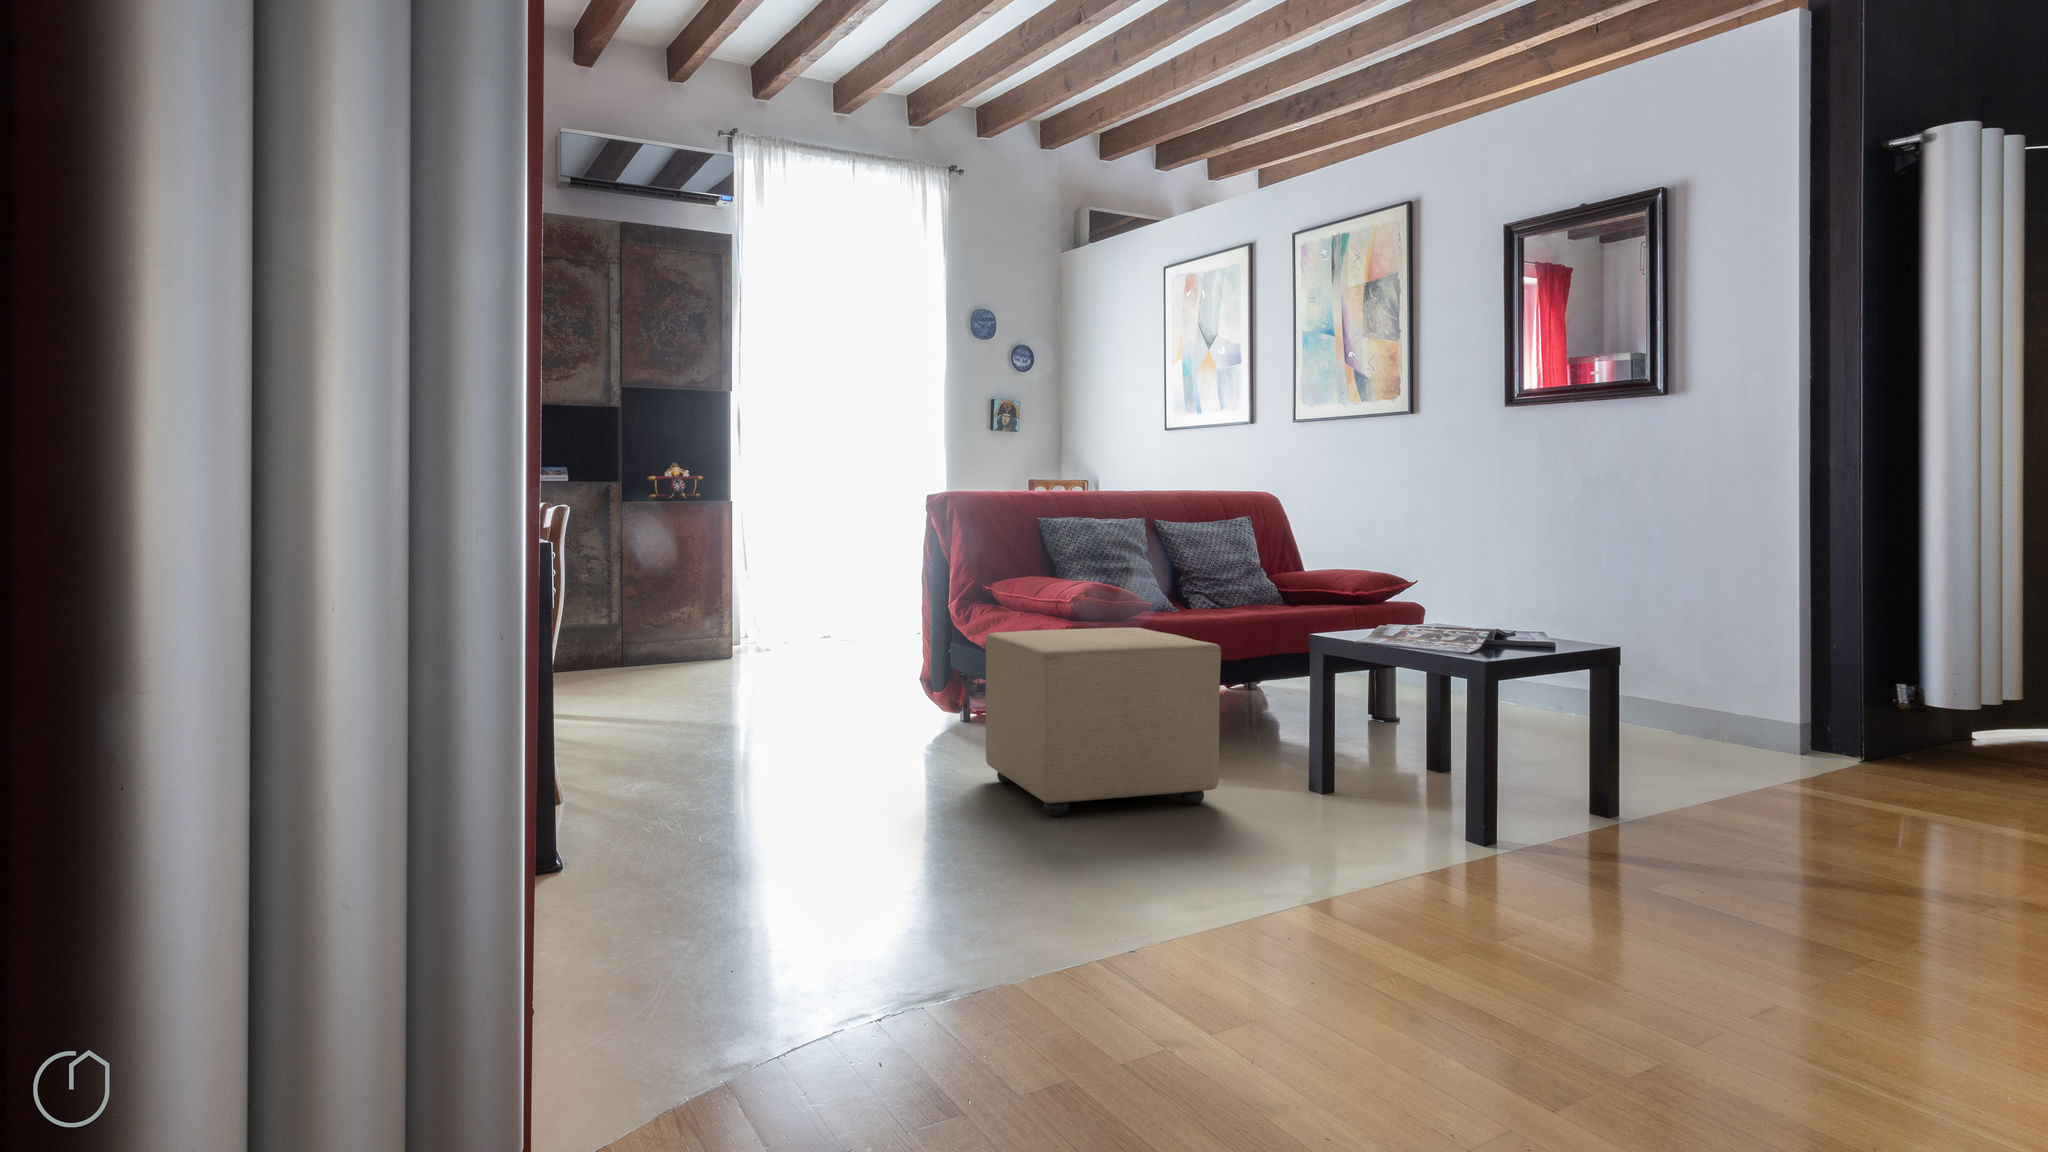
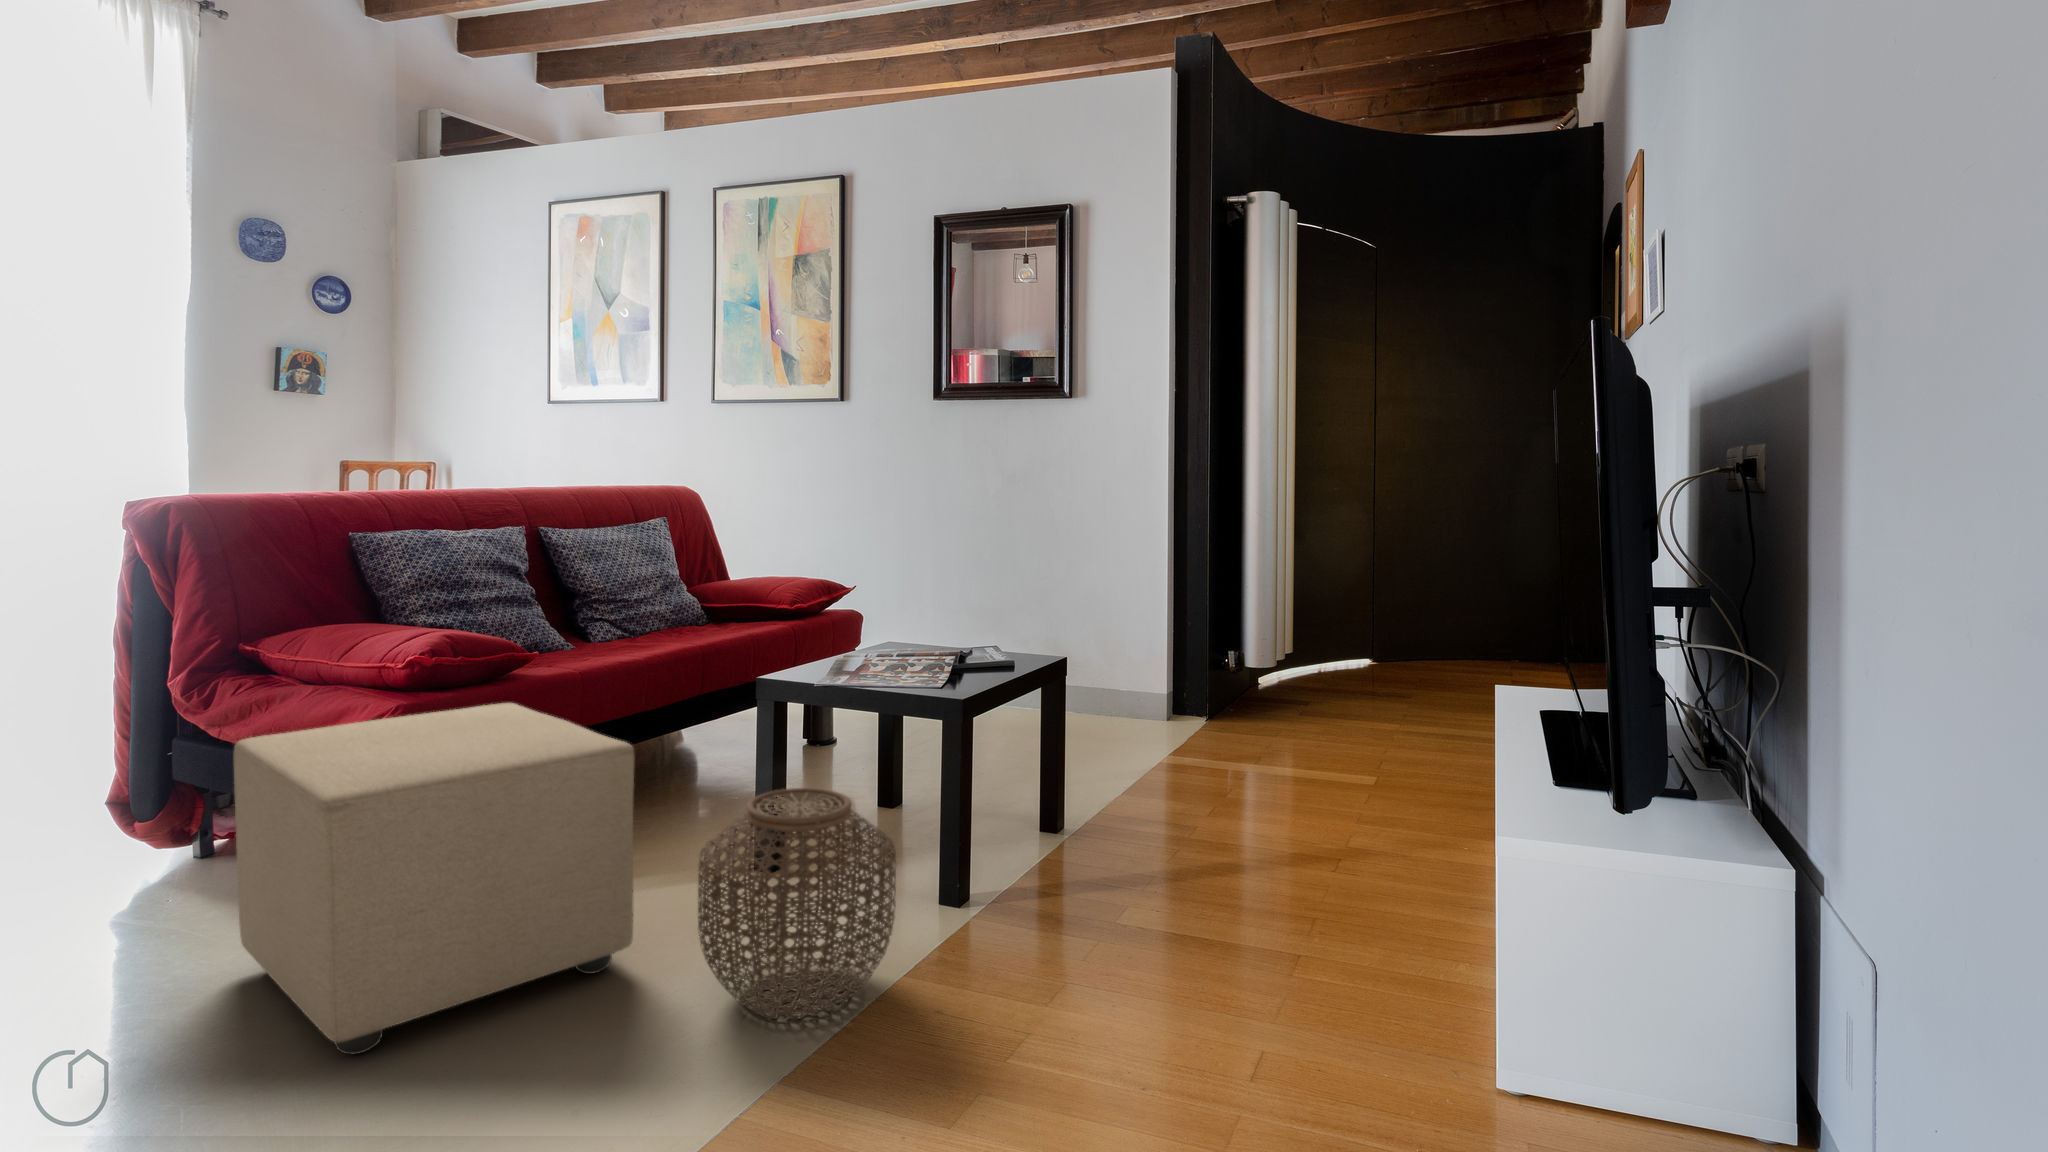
woven basket: none [1261,681,1406,838] -> present [698,788,896,1019]

